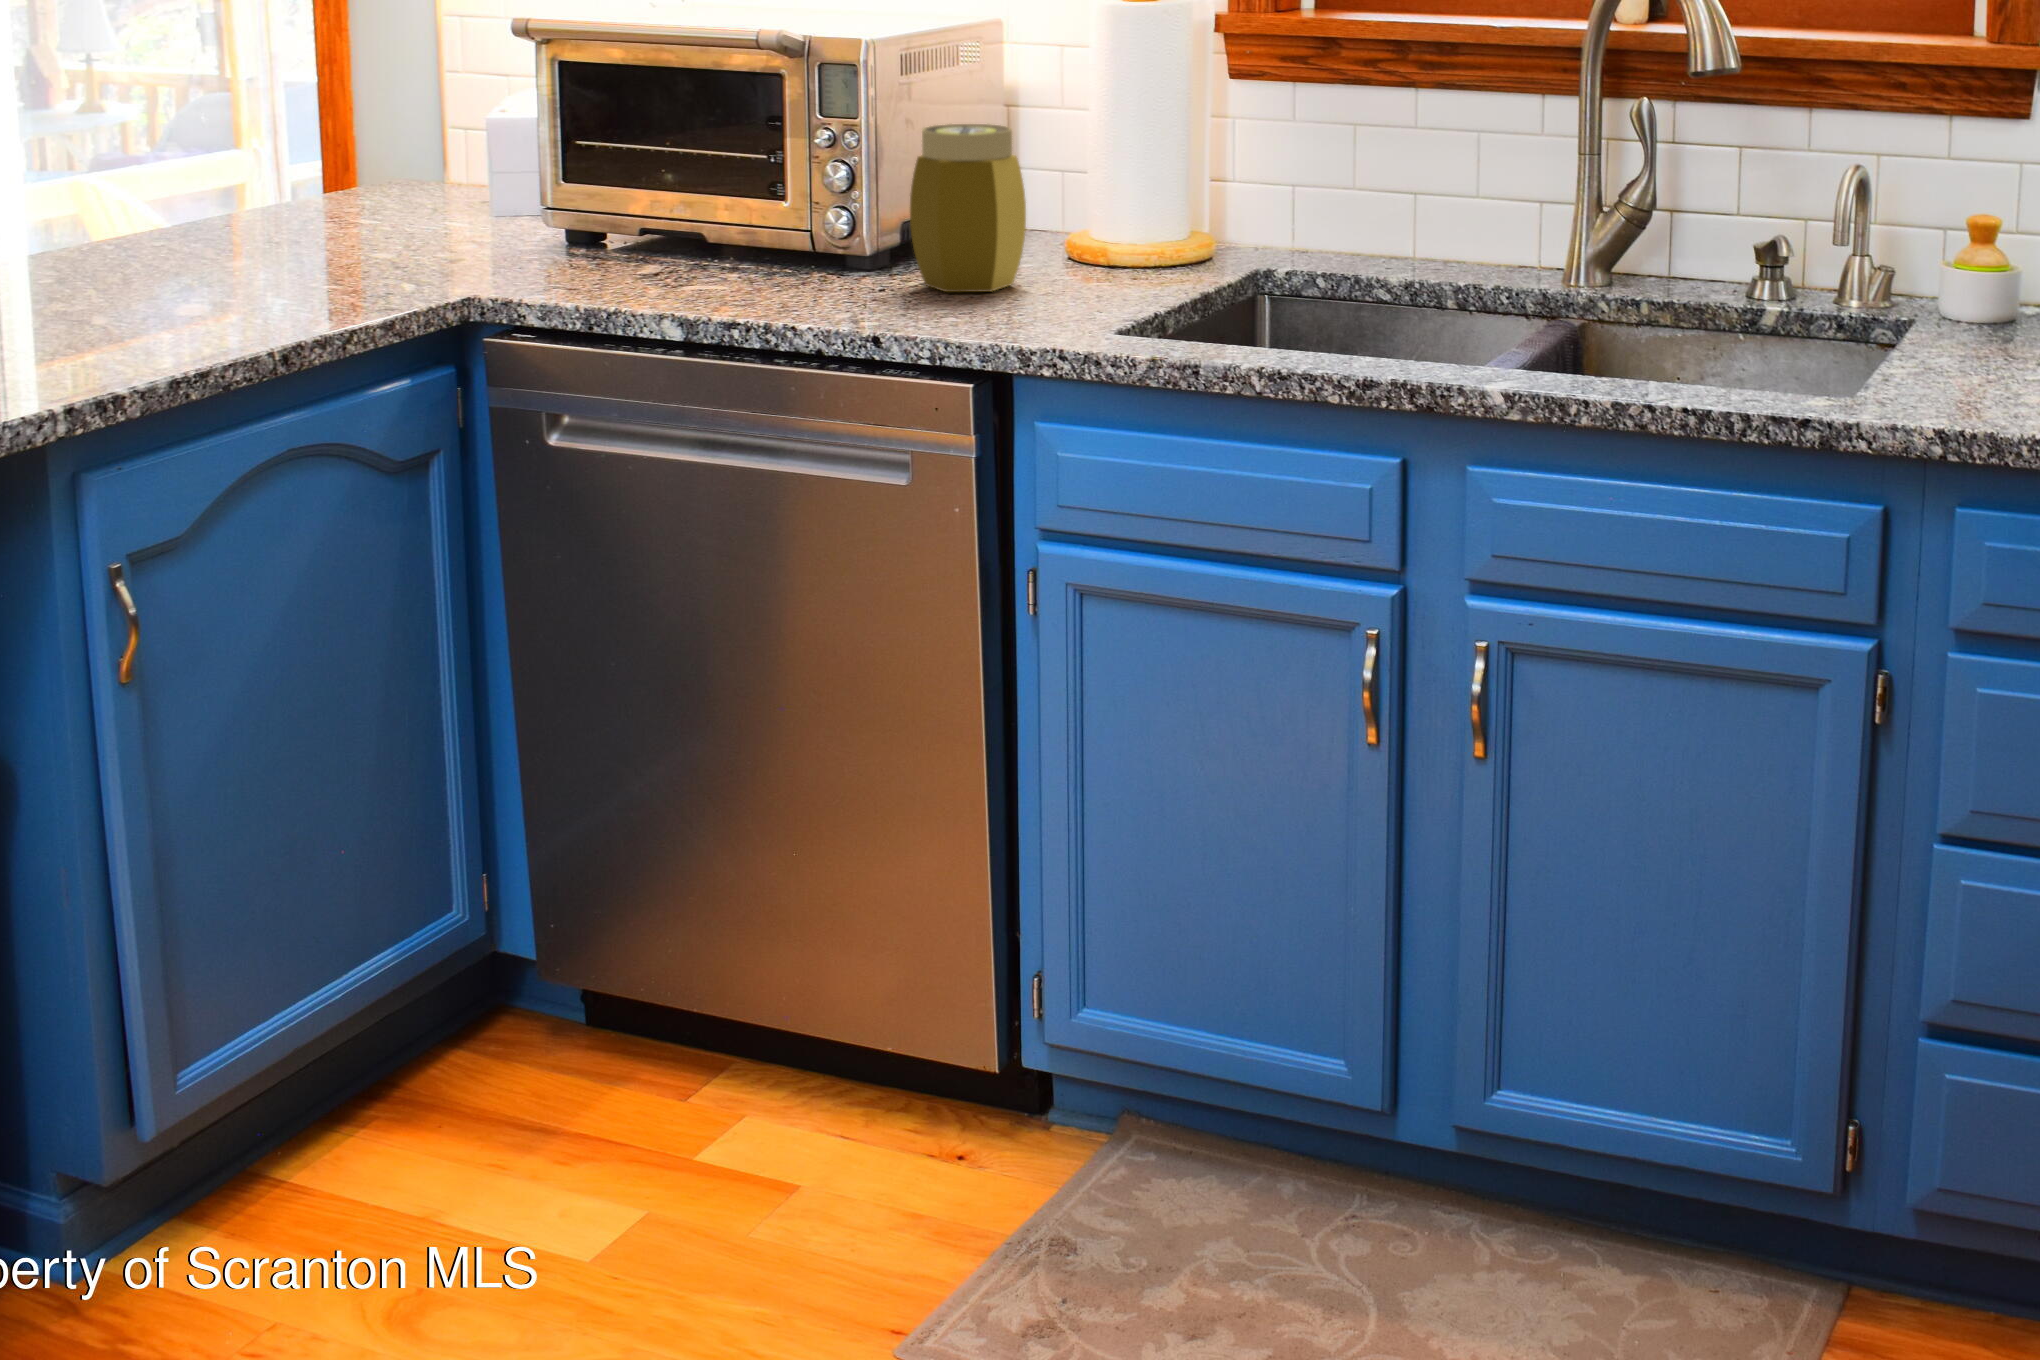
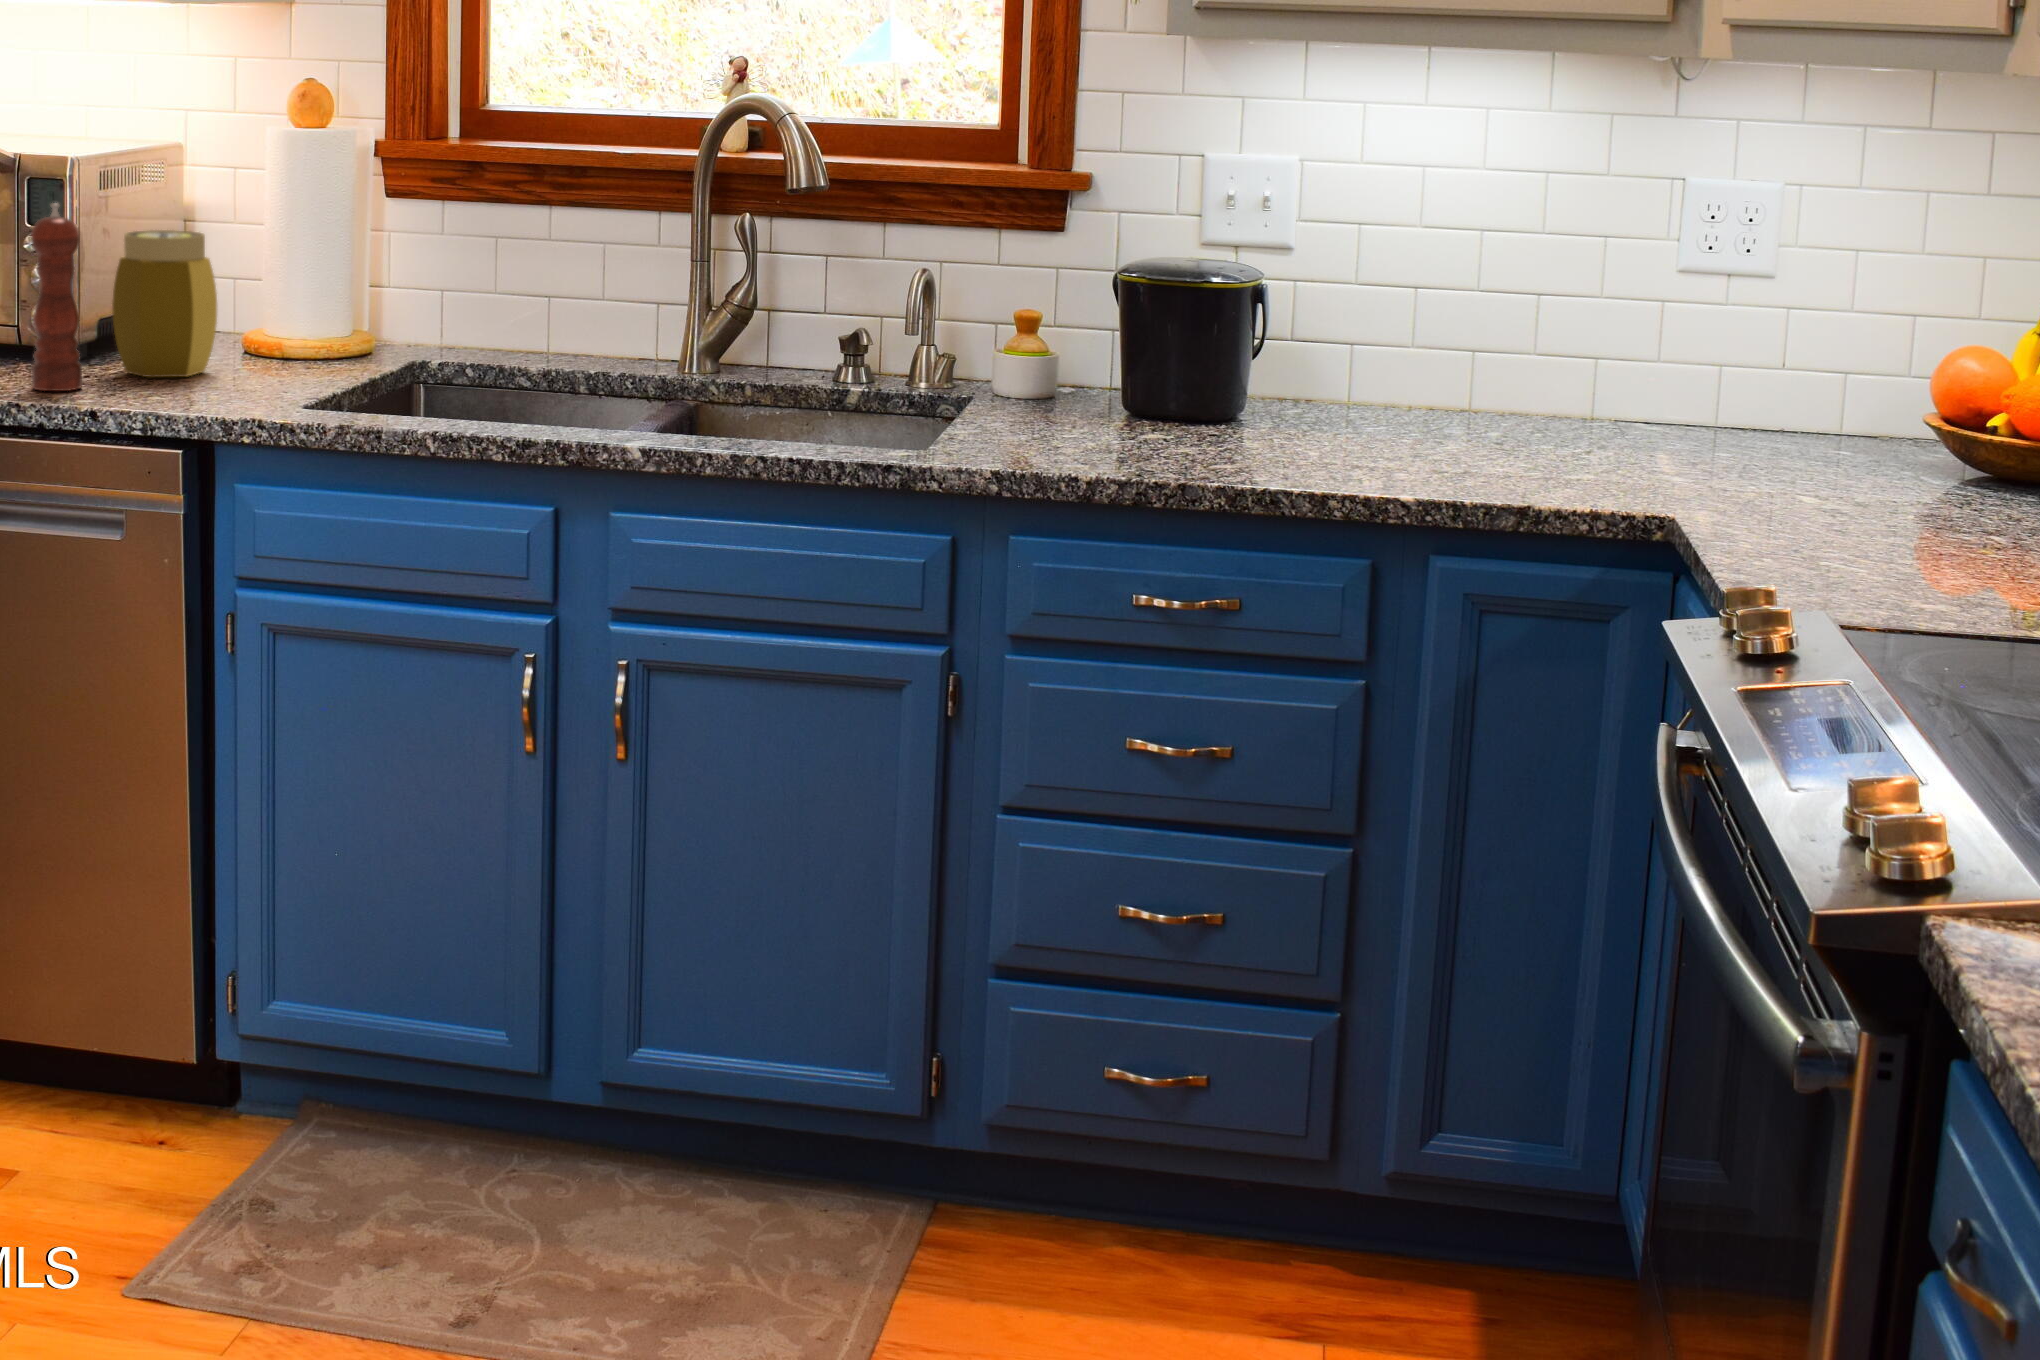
pepper mill: none [815,97,874,310] -> present [31,203,82,391]

